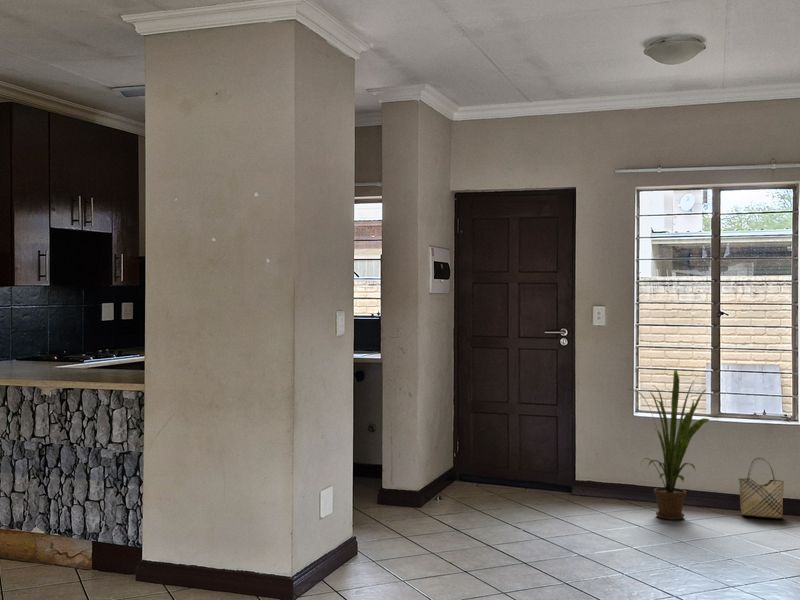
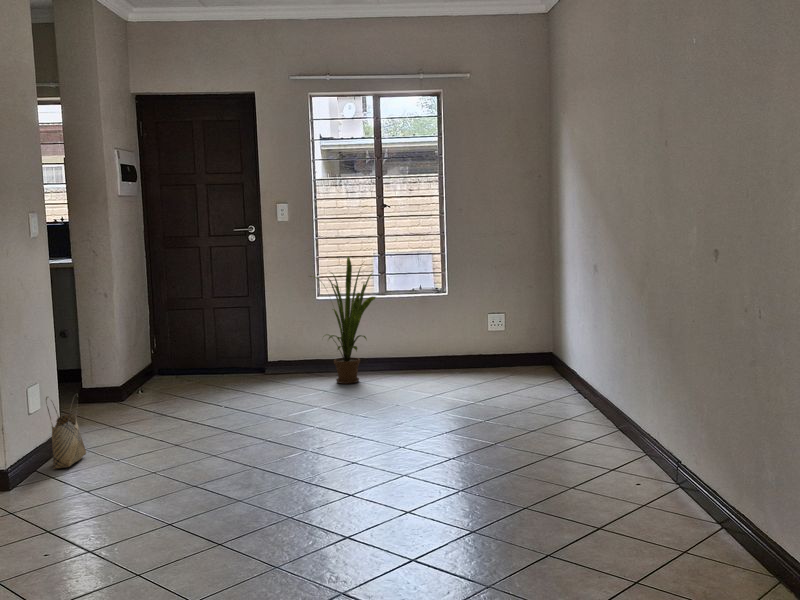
woven basket: present [739,458,784,518] -> present [46,396,86,469]

